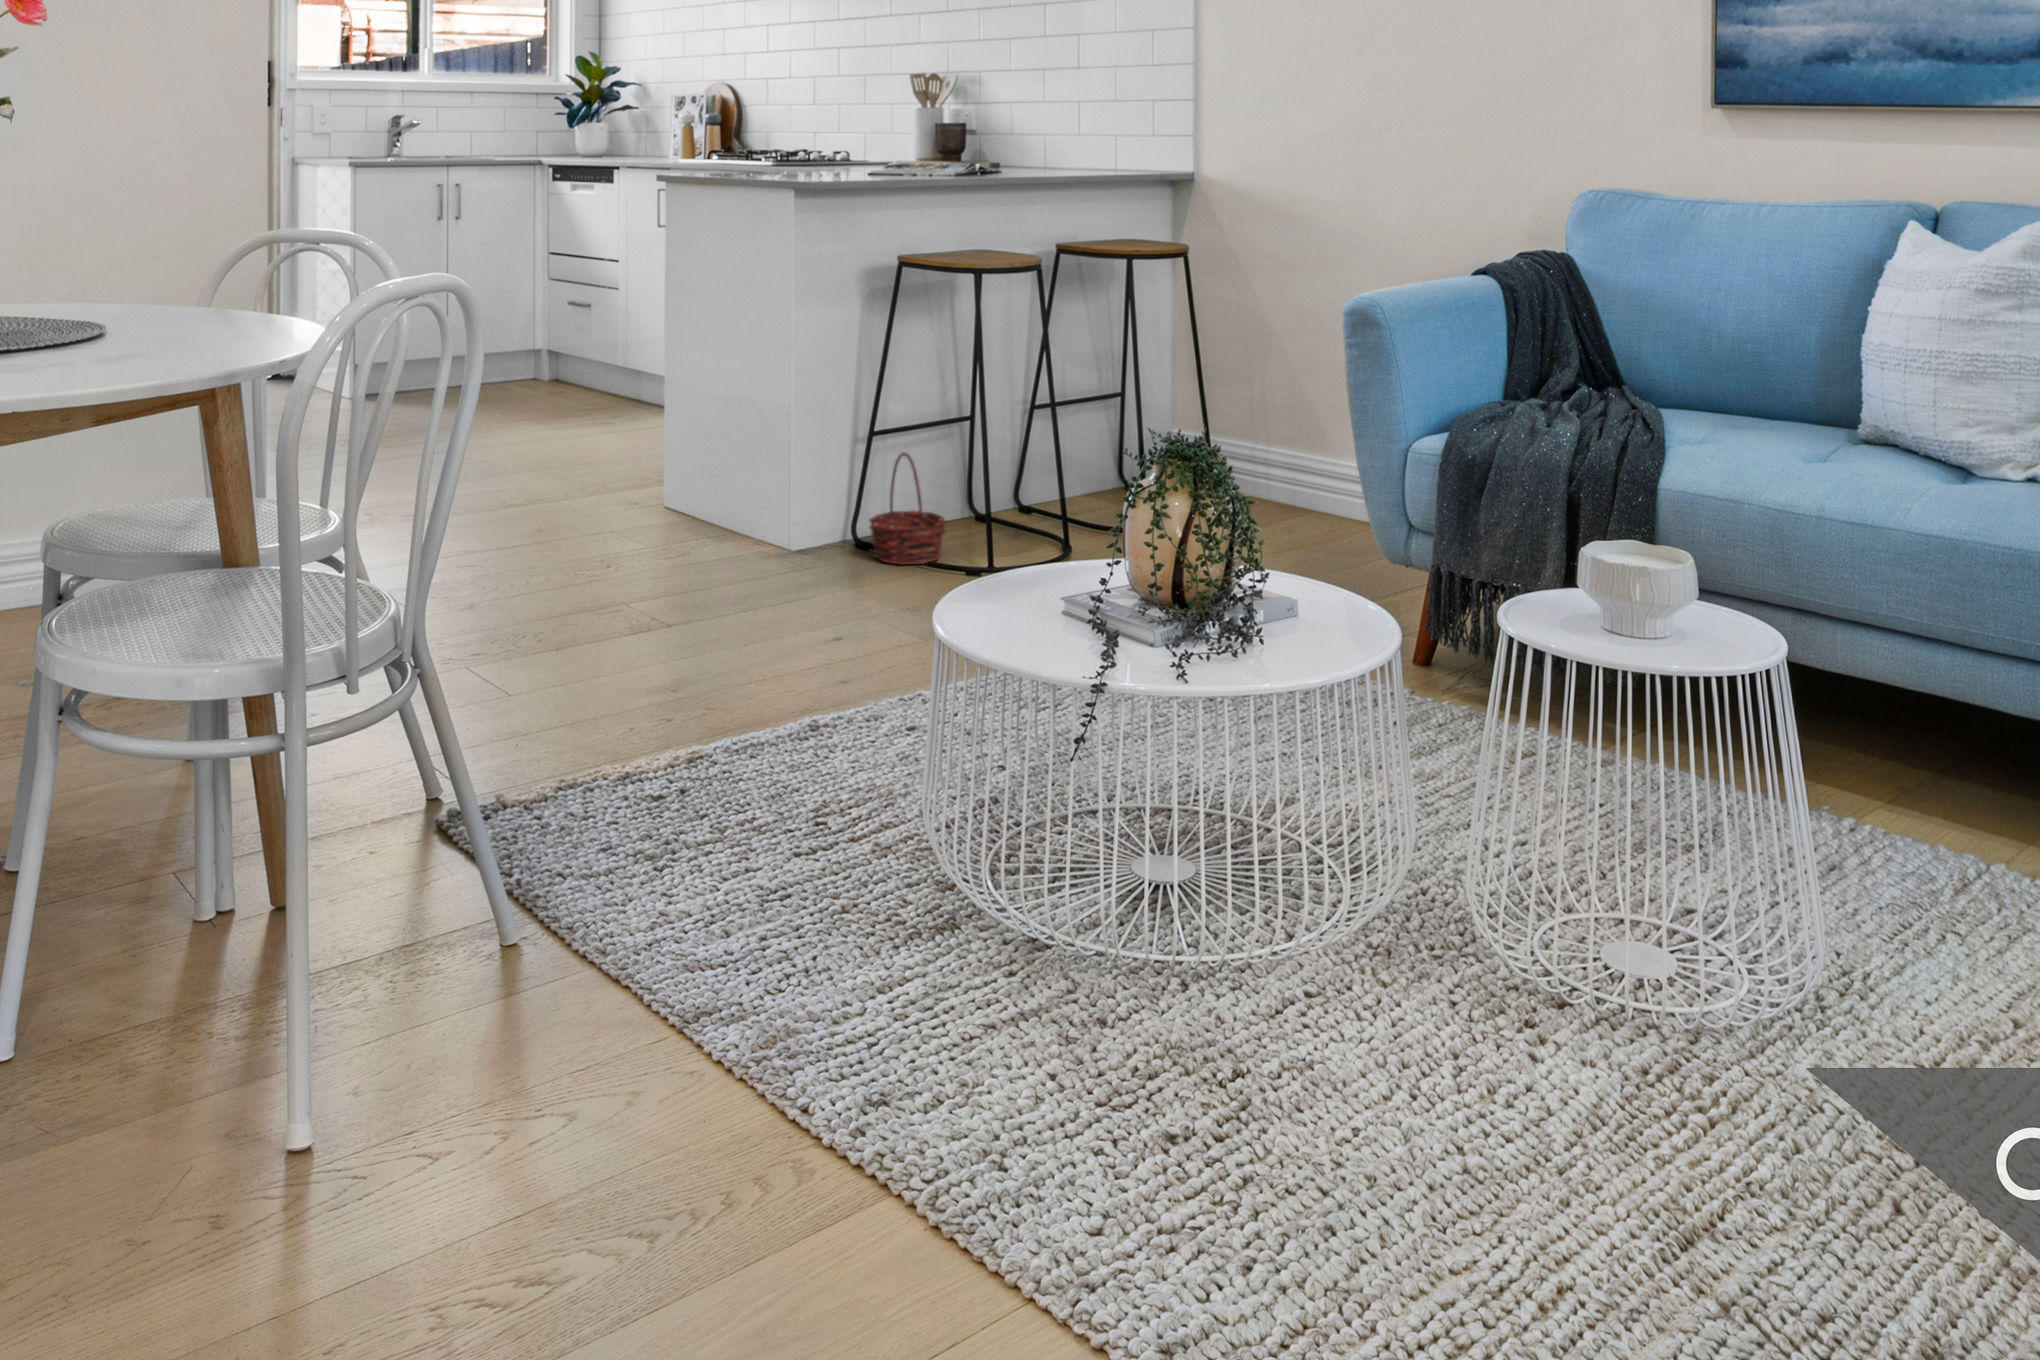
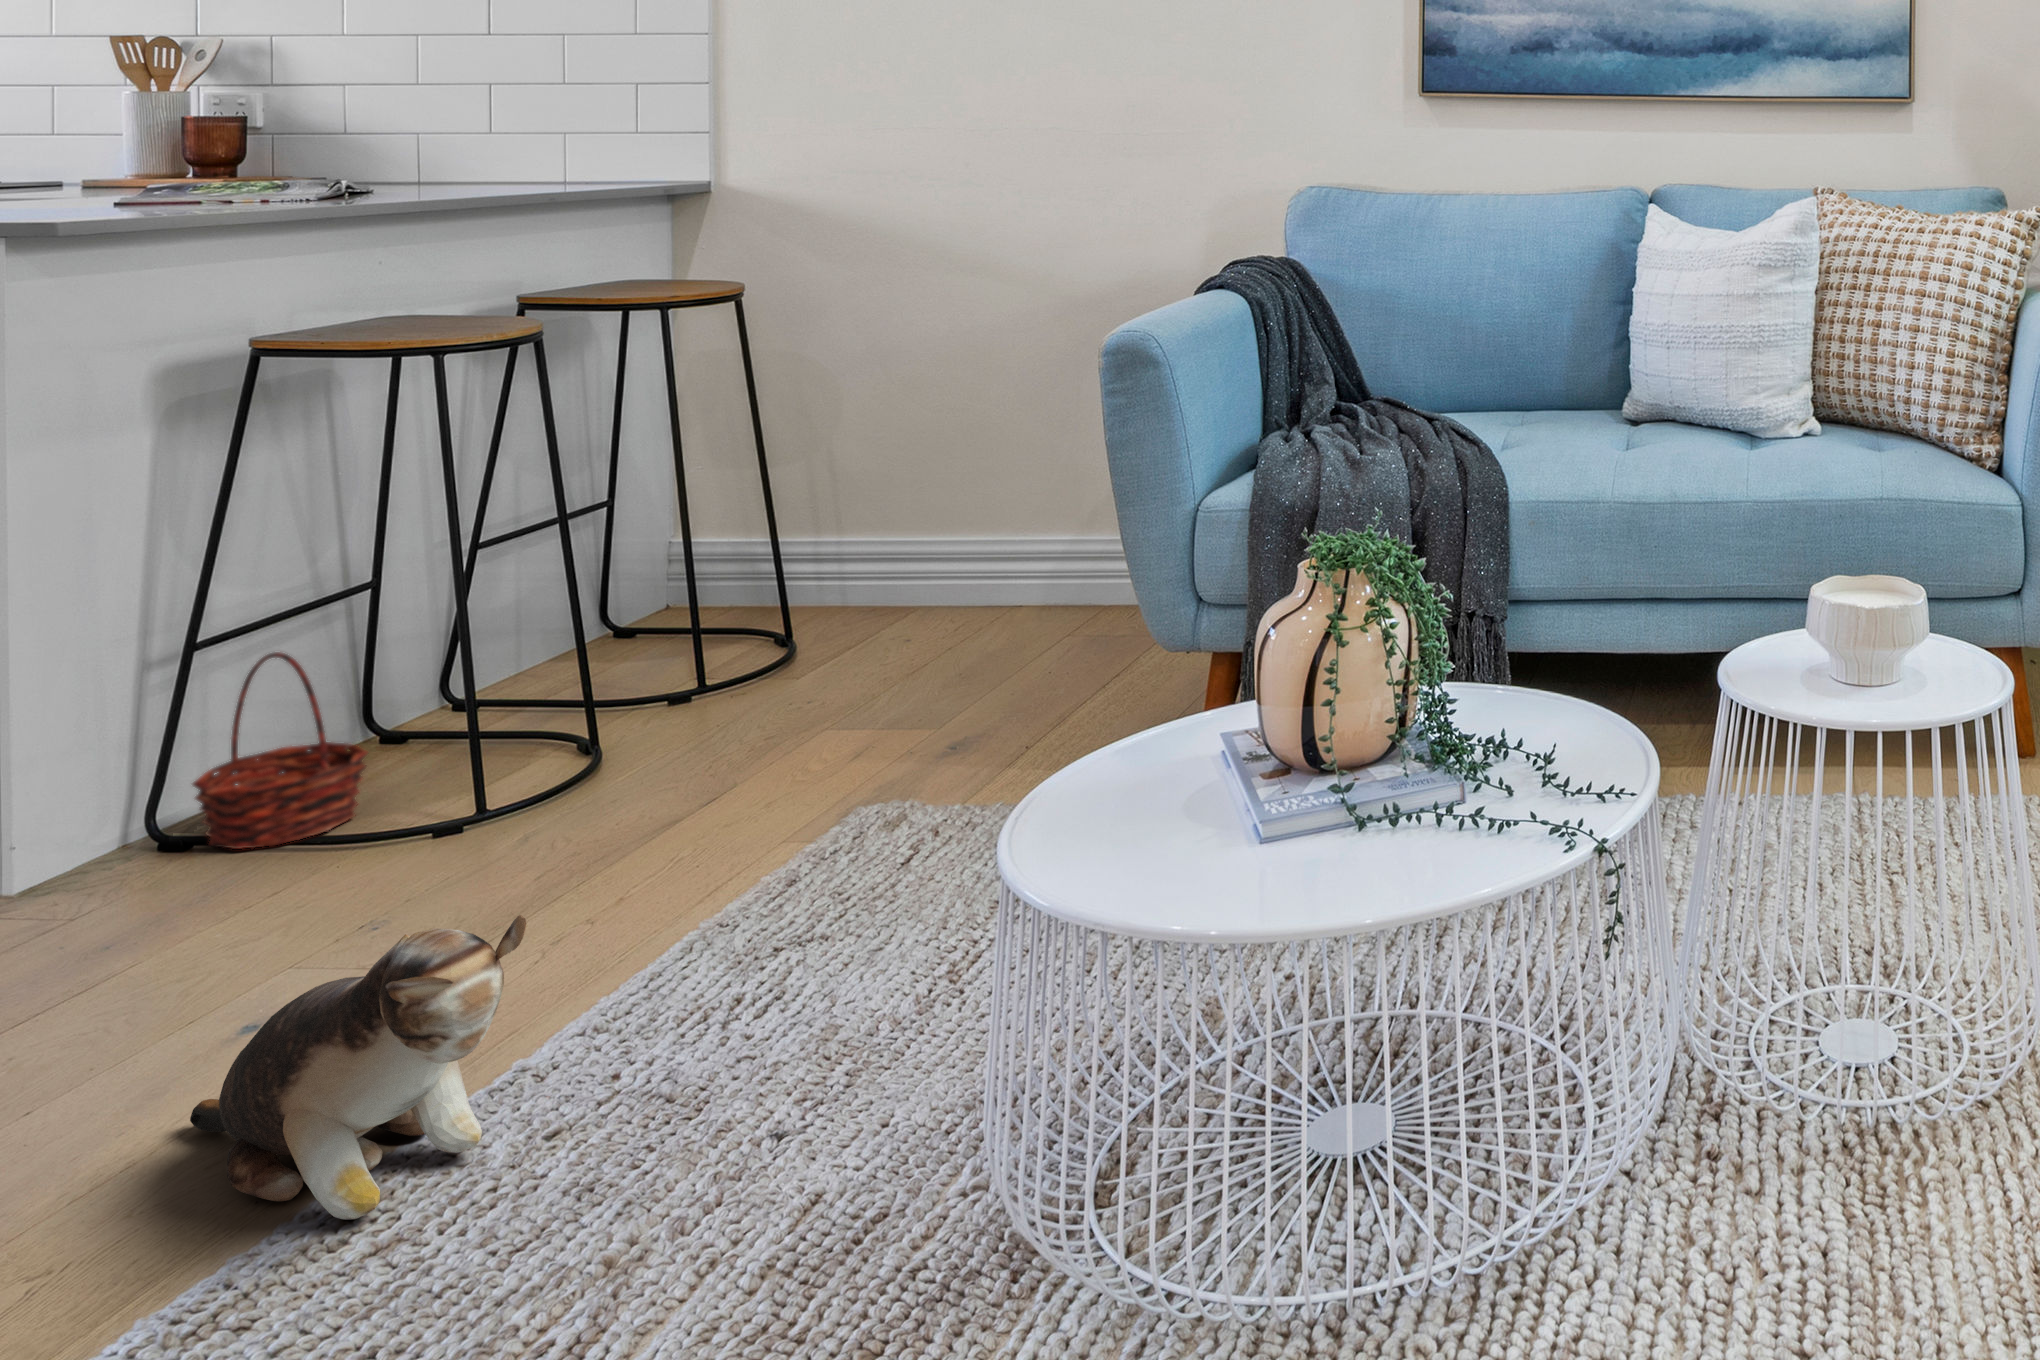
plush toy: none [783,598,884,741] -> present [190,915,526,1219]

